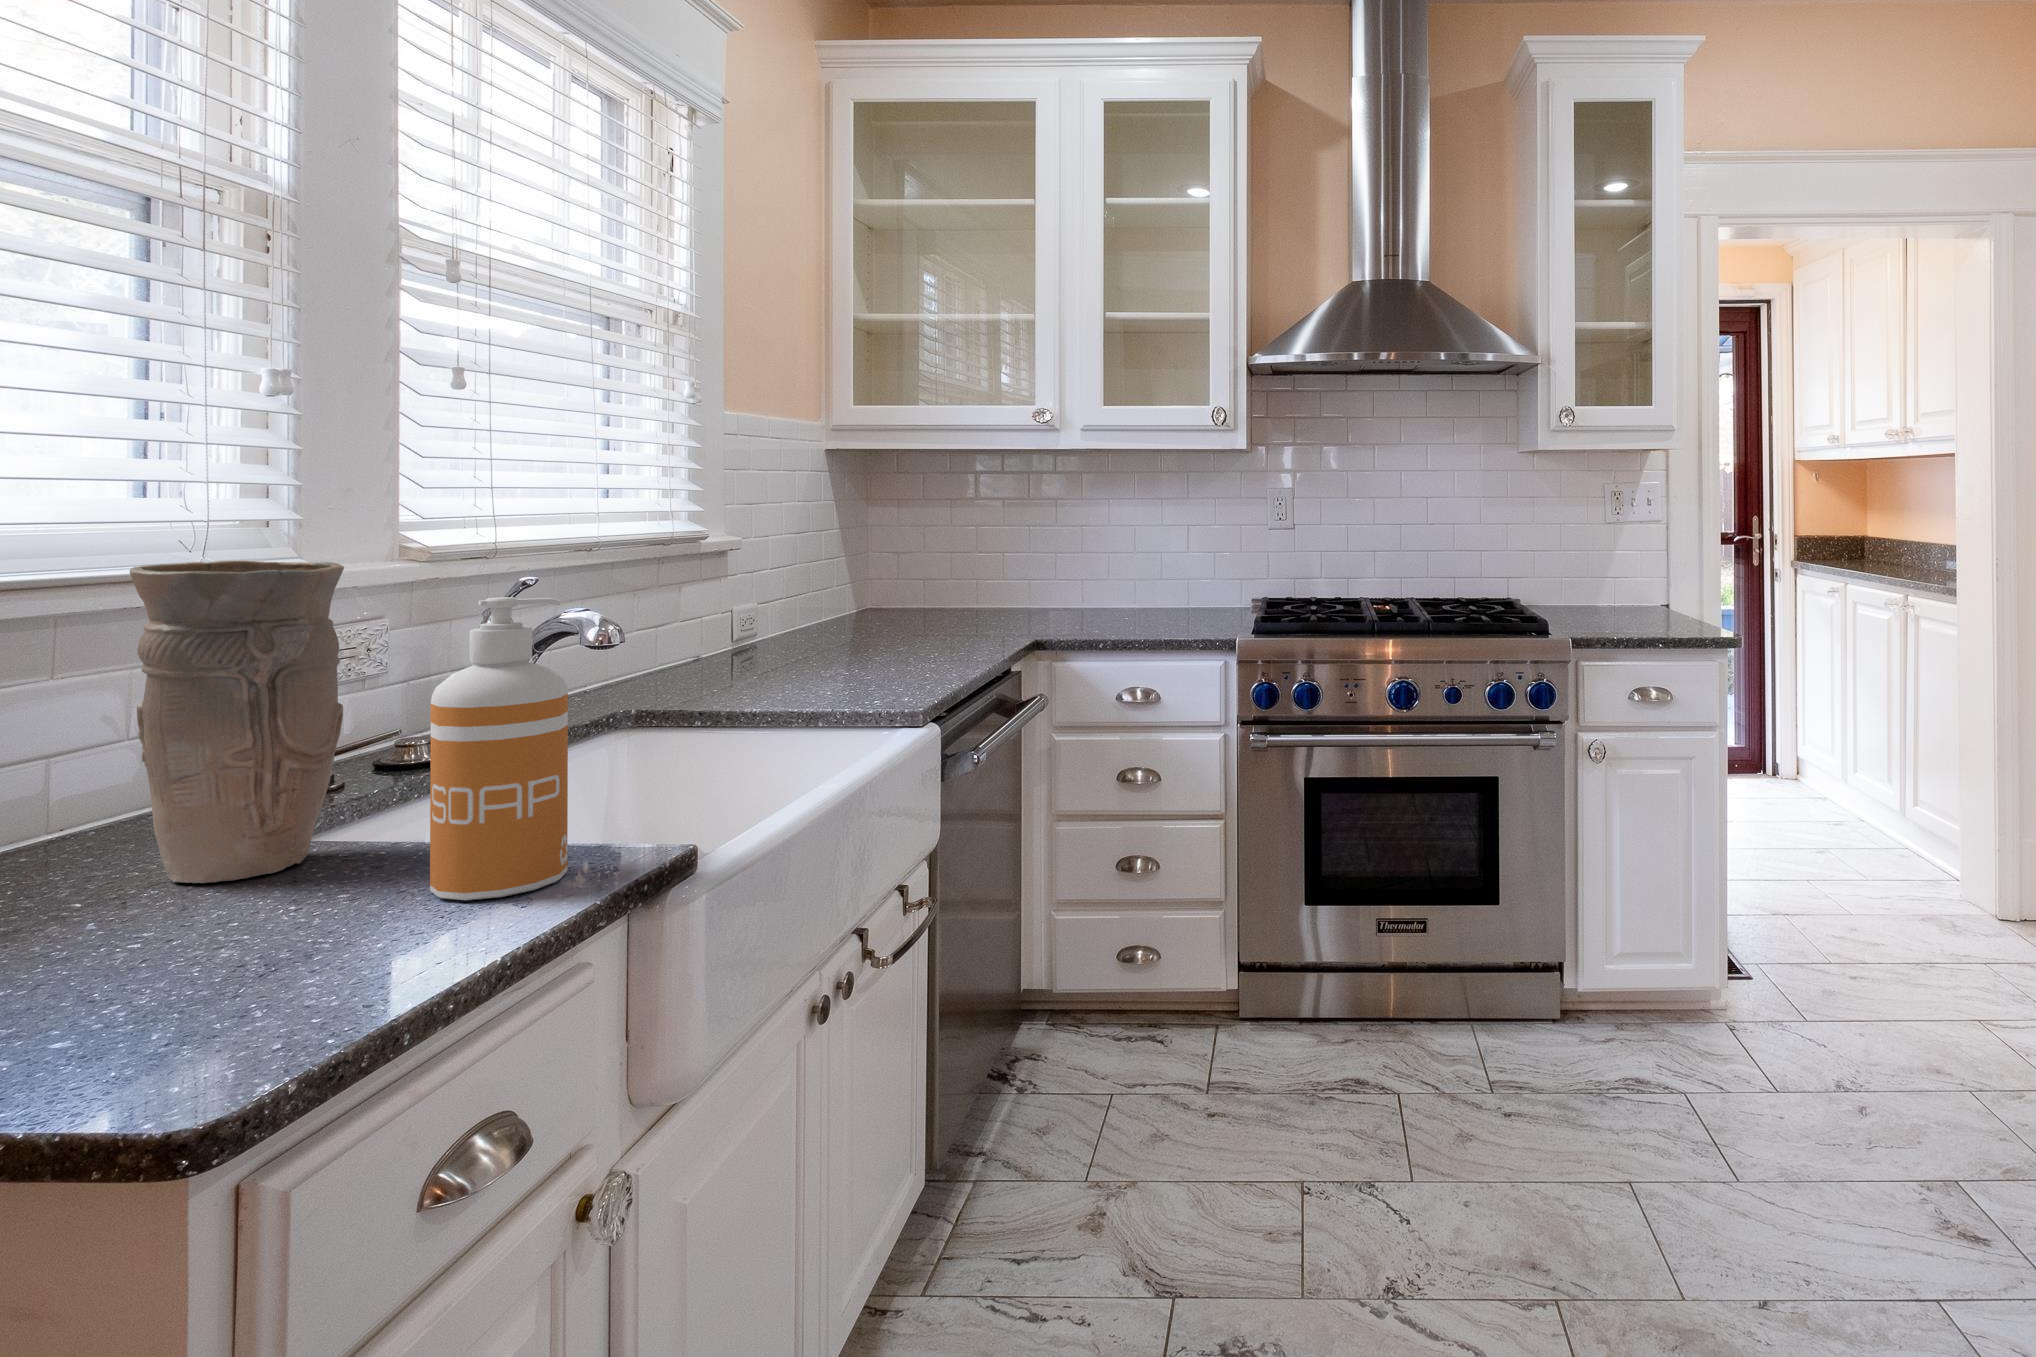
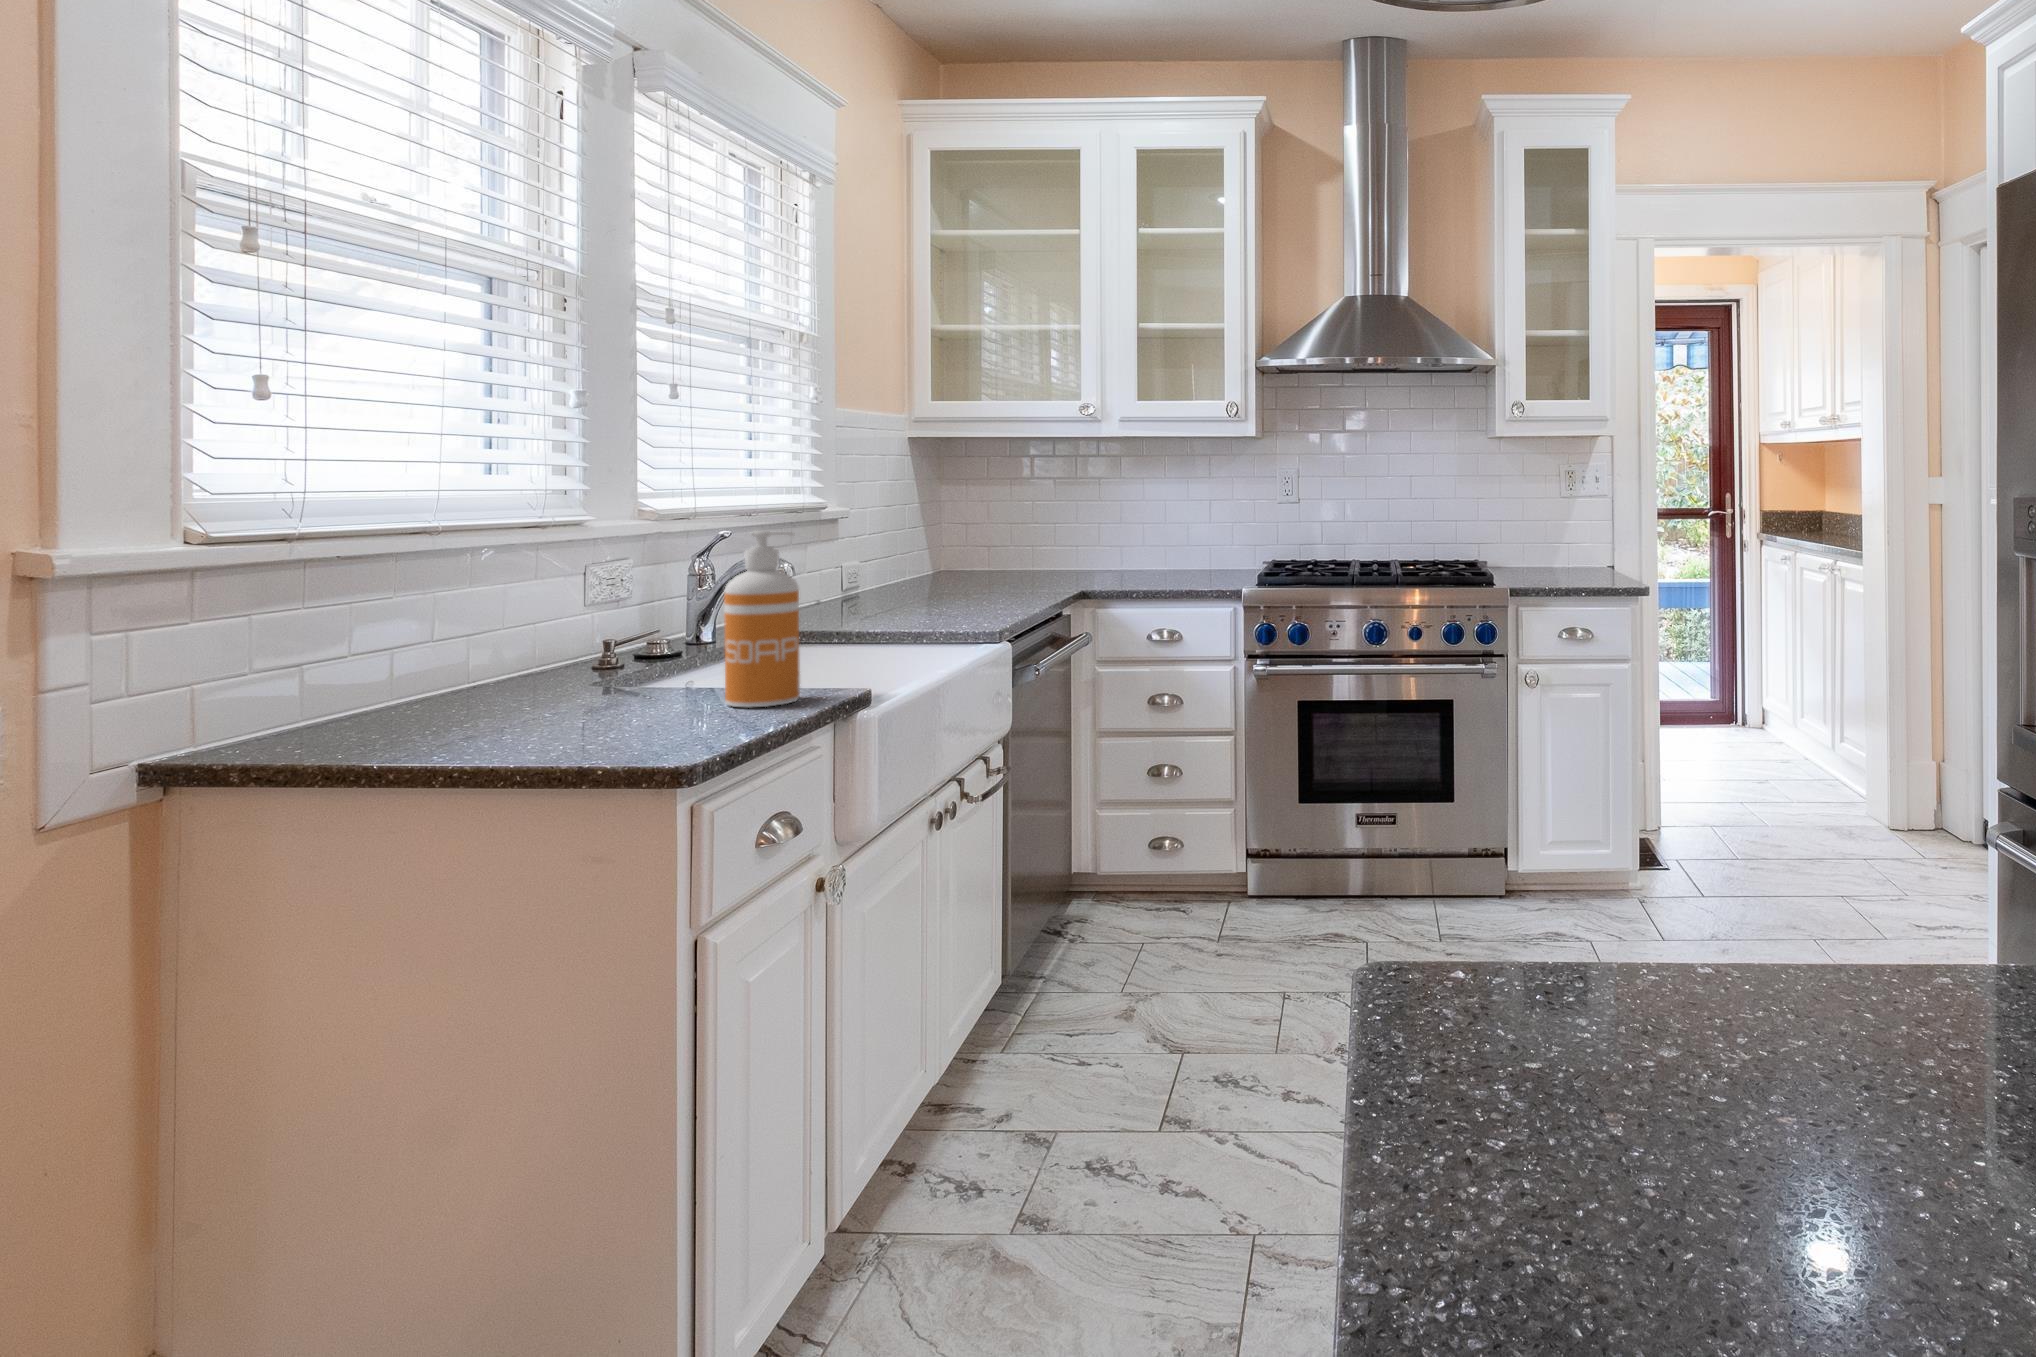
vase: present [130,561,344,883] -> none [544,511,657,702]

